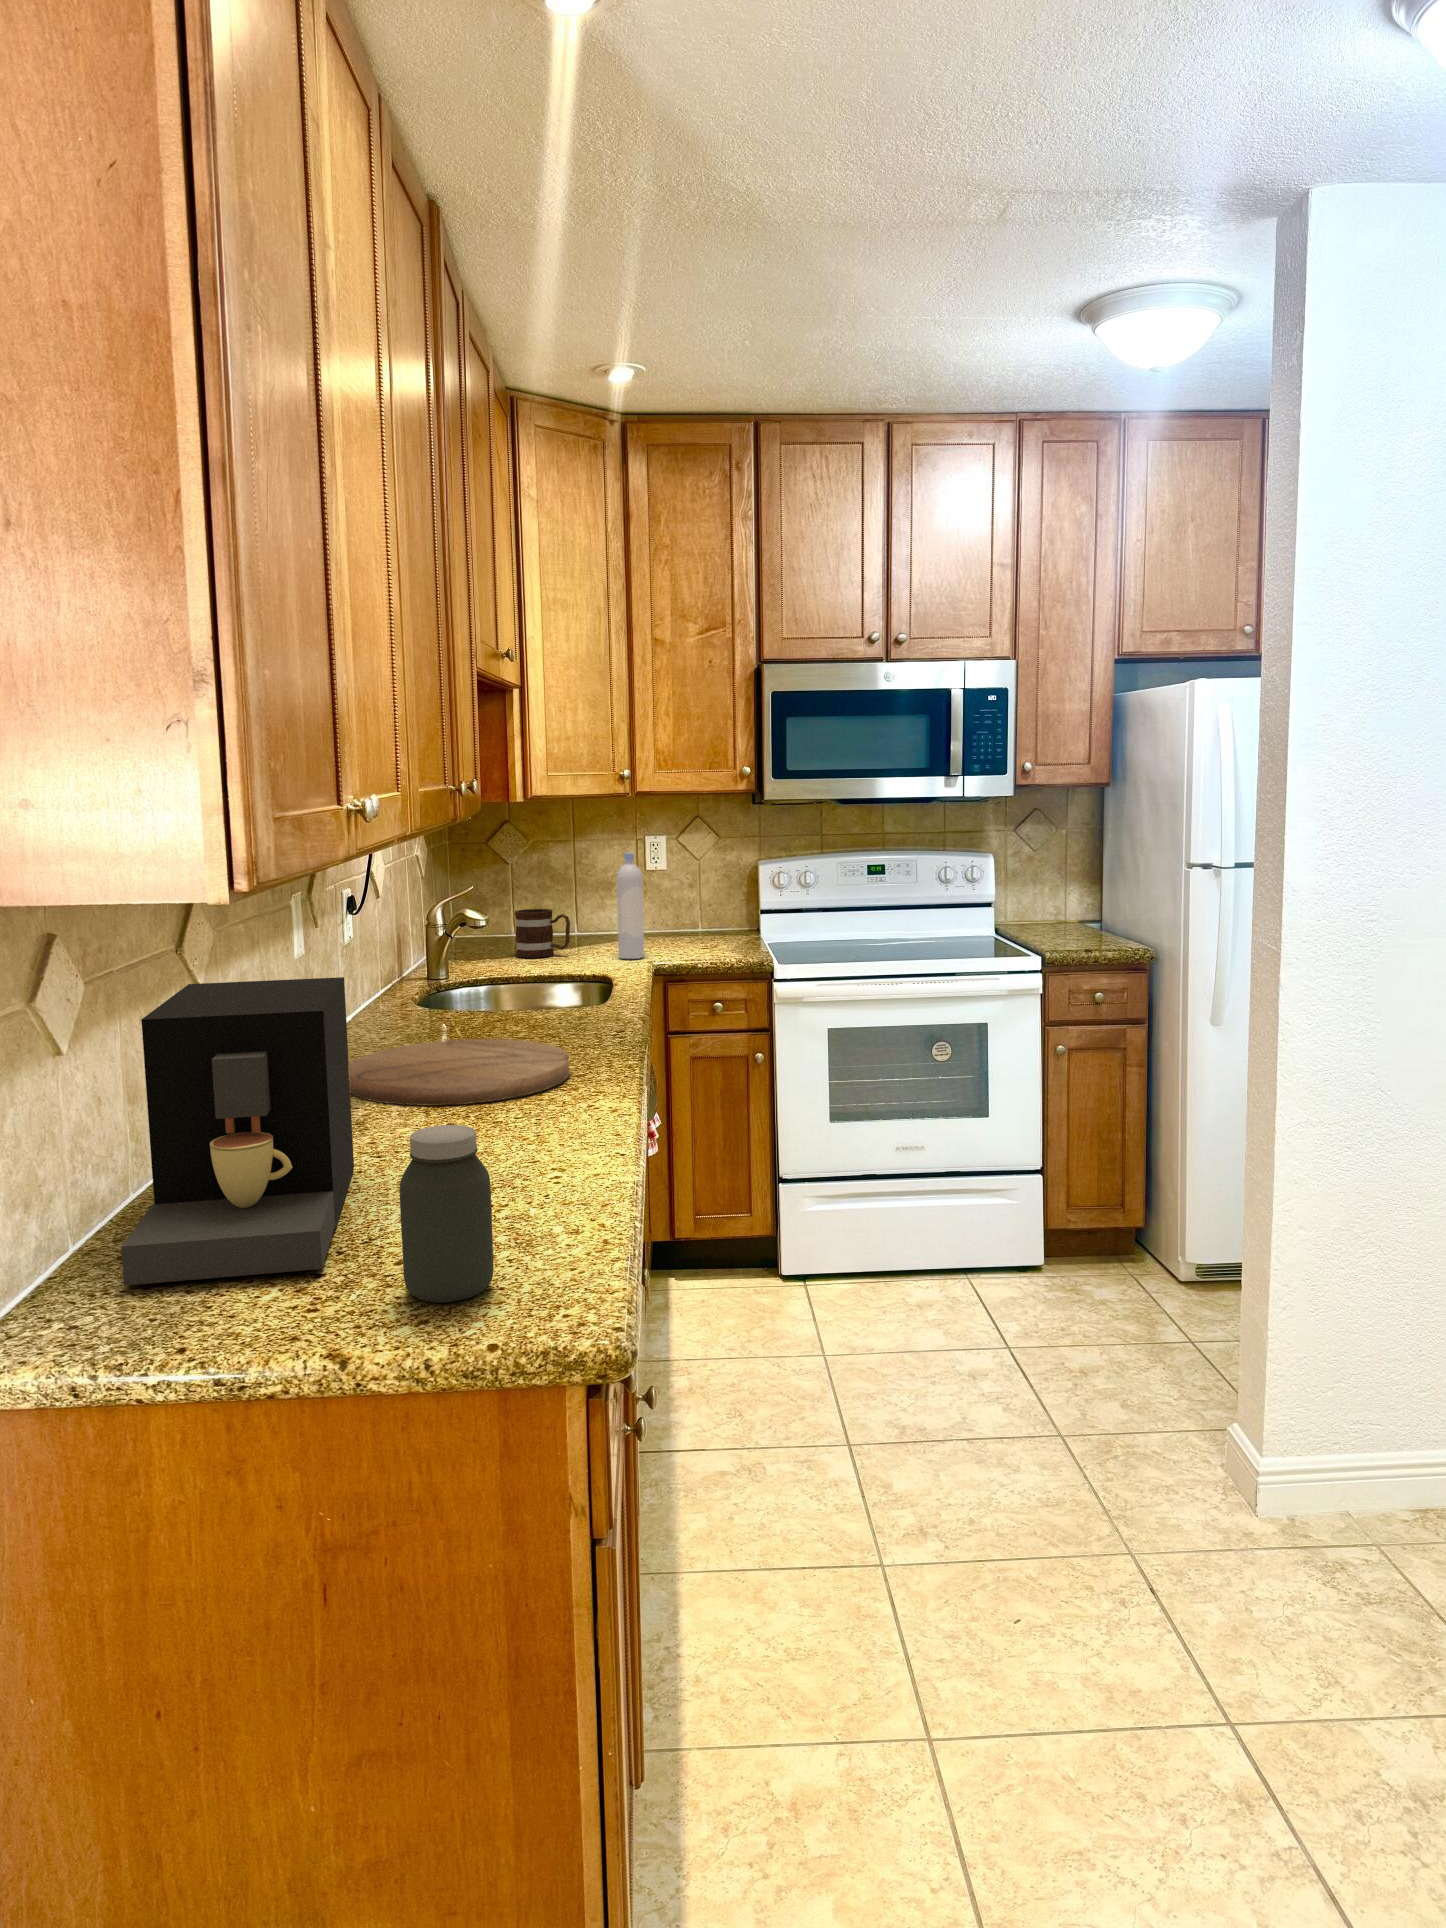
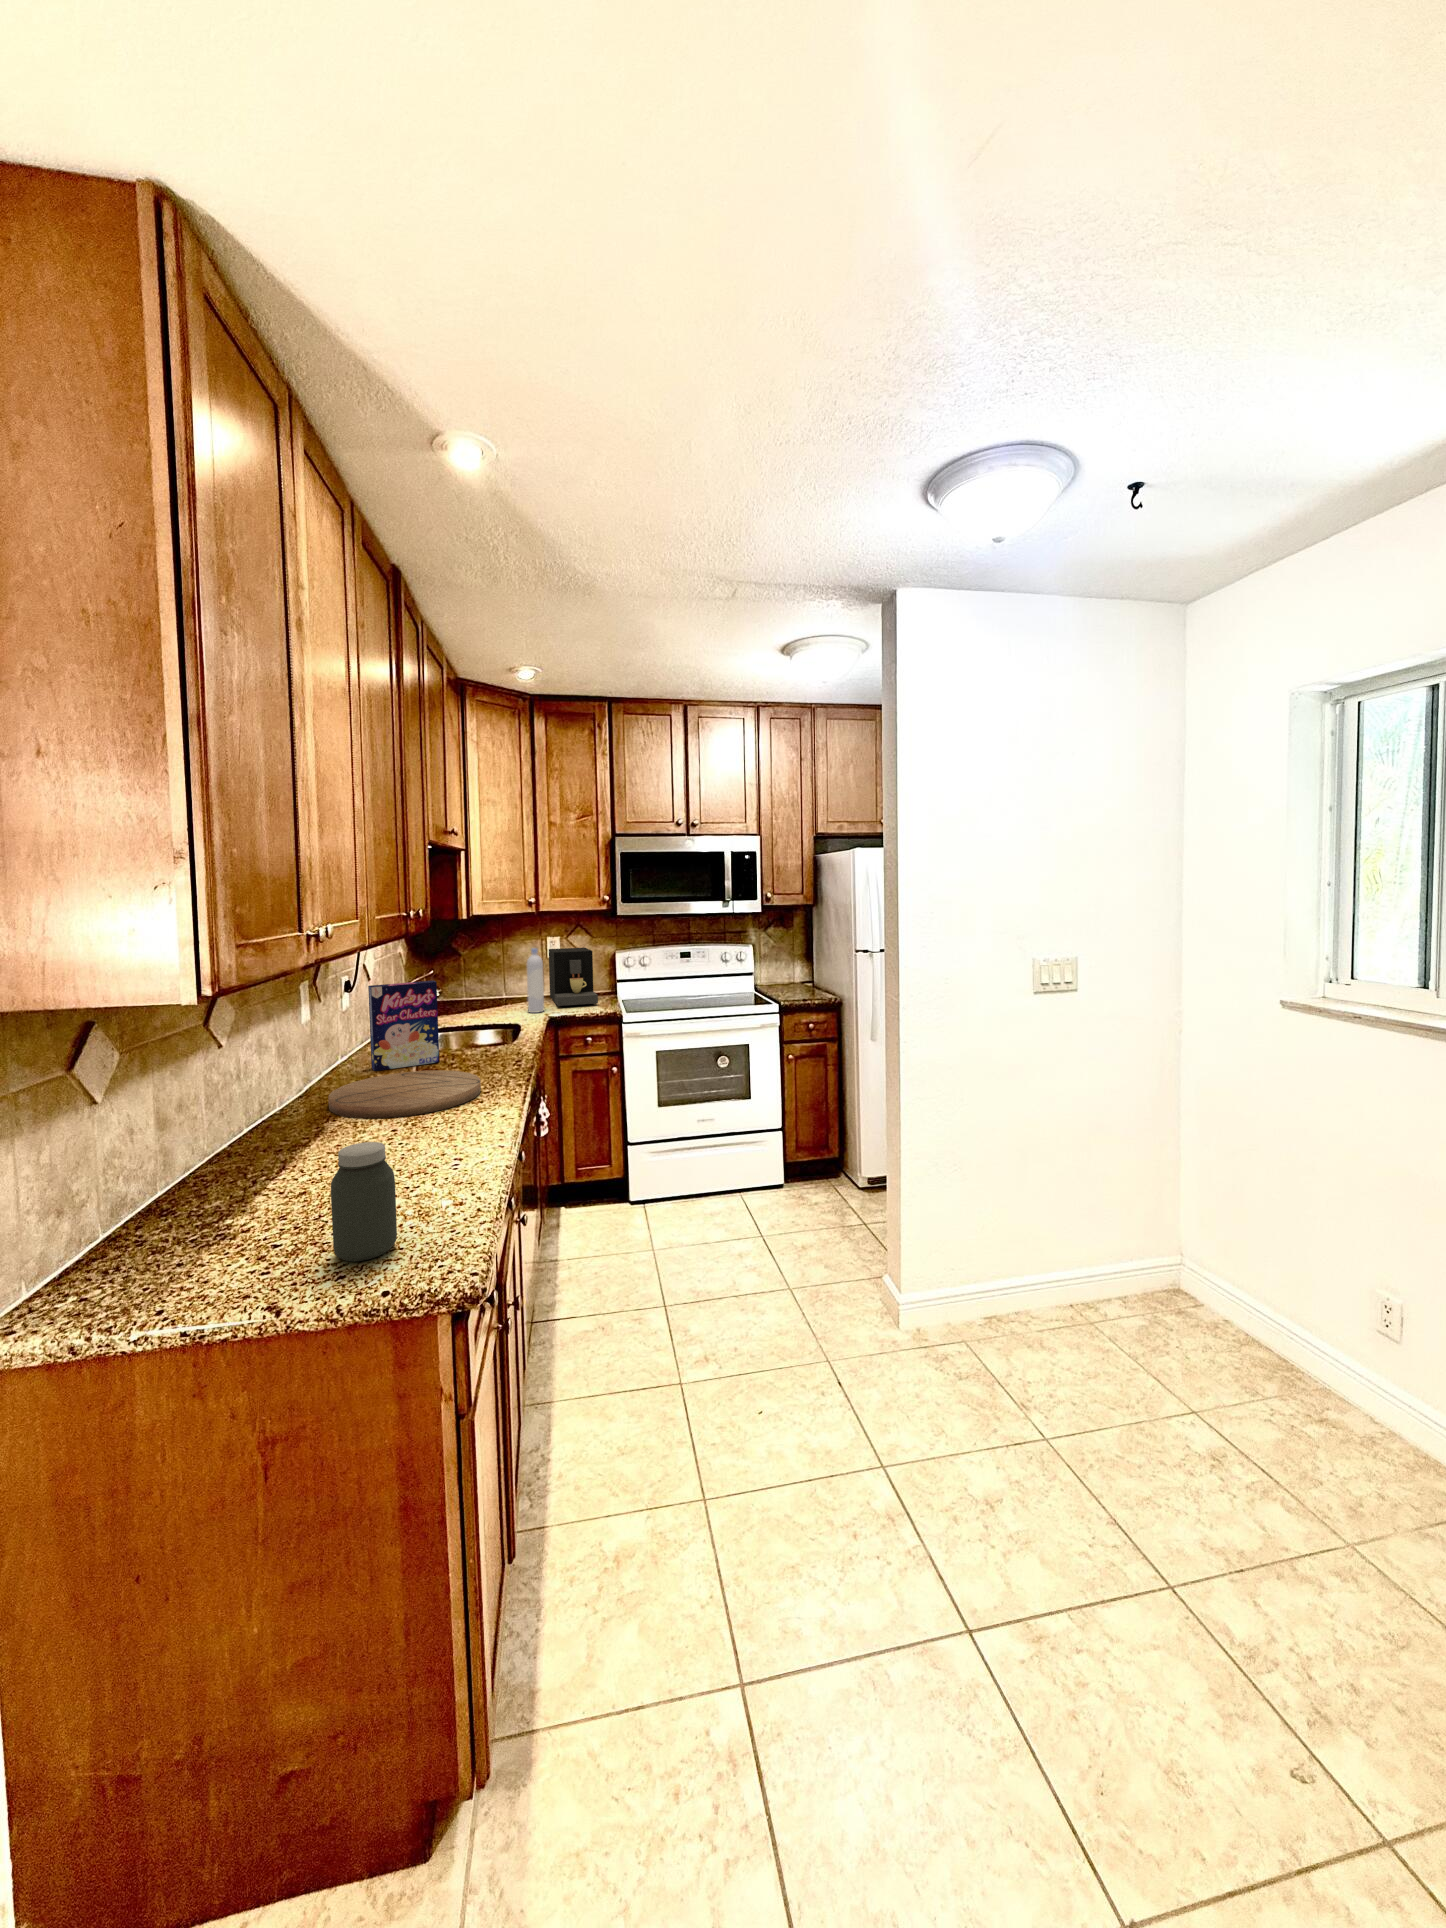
cereal box: none [389,898,496,1038] -> present [368,981,439,1071]
mug: present [515,909,570,958] -> none [462,983,498,1013]
coffee maker: present [121,977,354,1286] -> present [549,948,598,1006]

